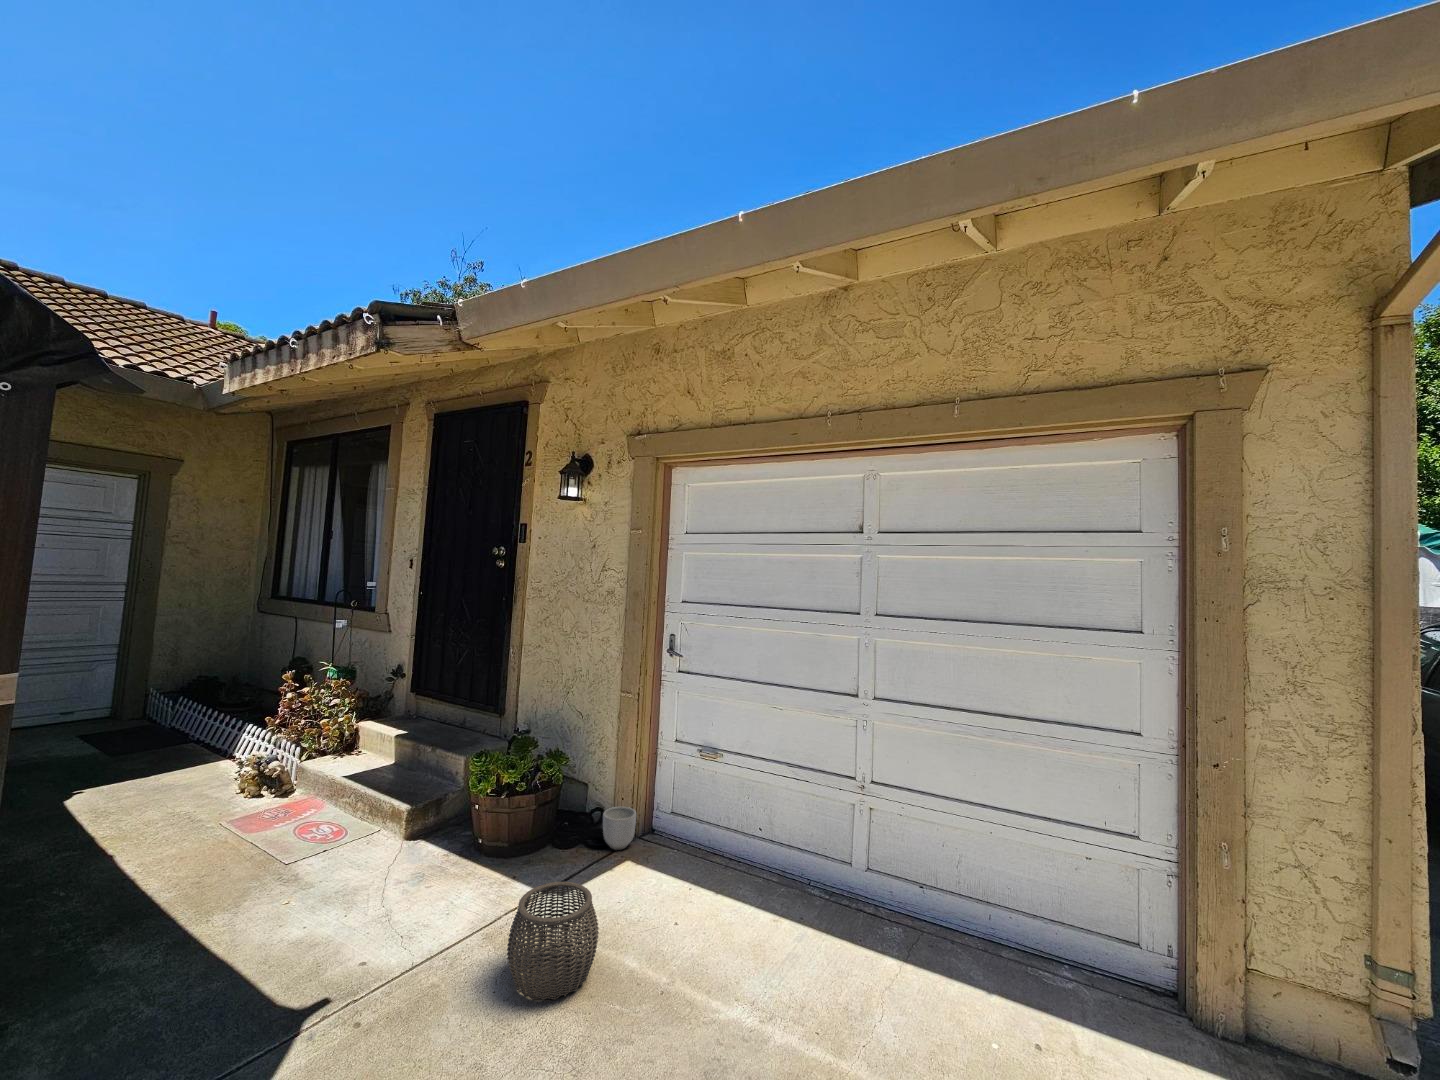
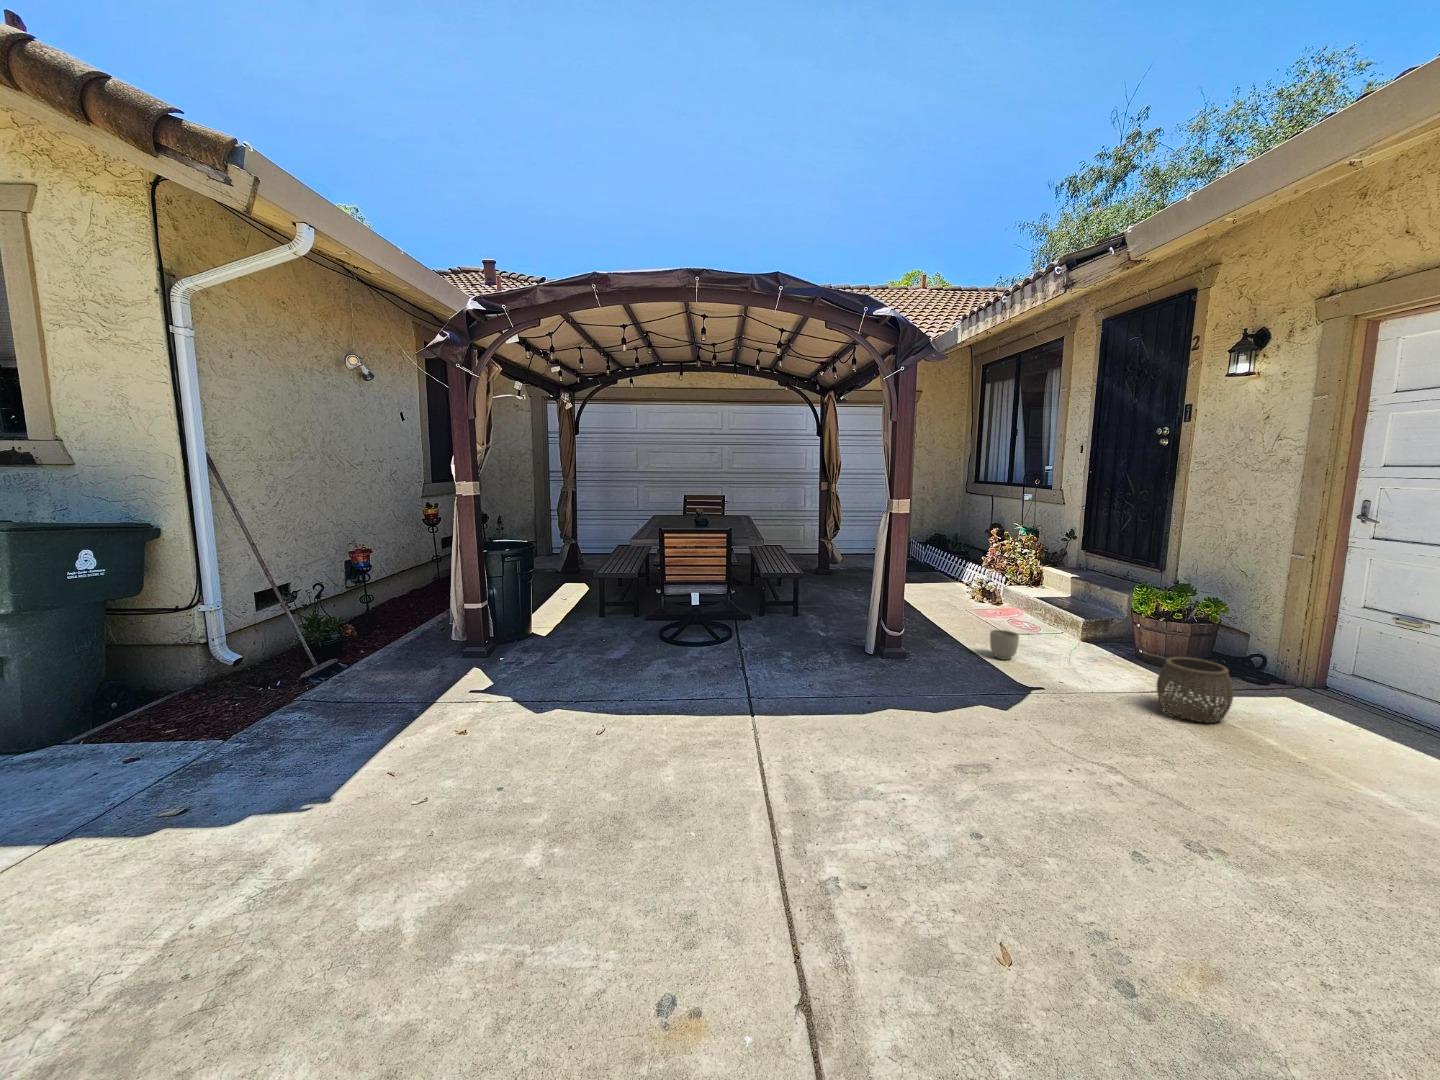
planter: present [603,807,637,850] -> present [990,630,1019,660]

